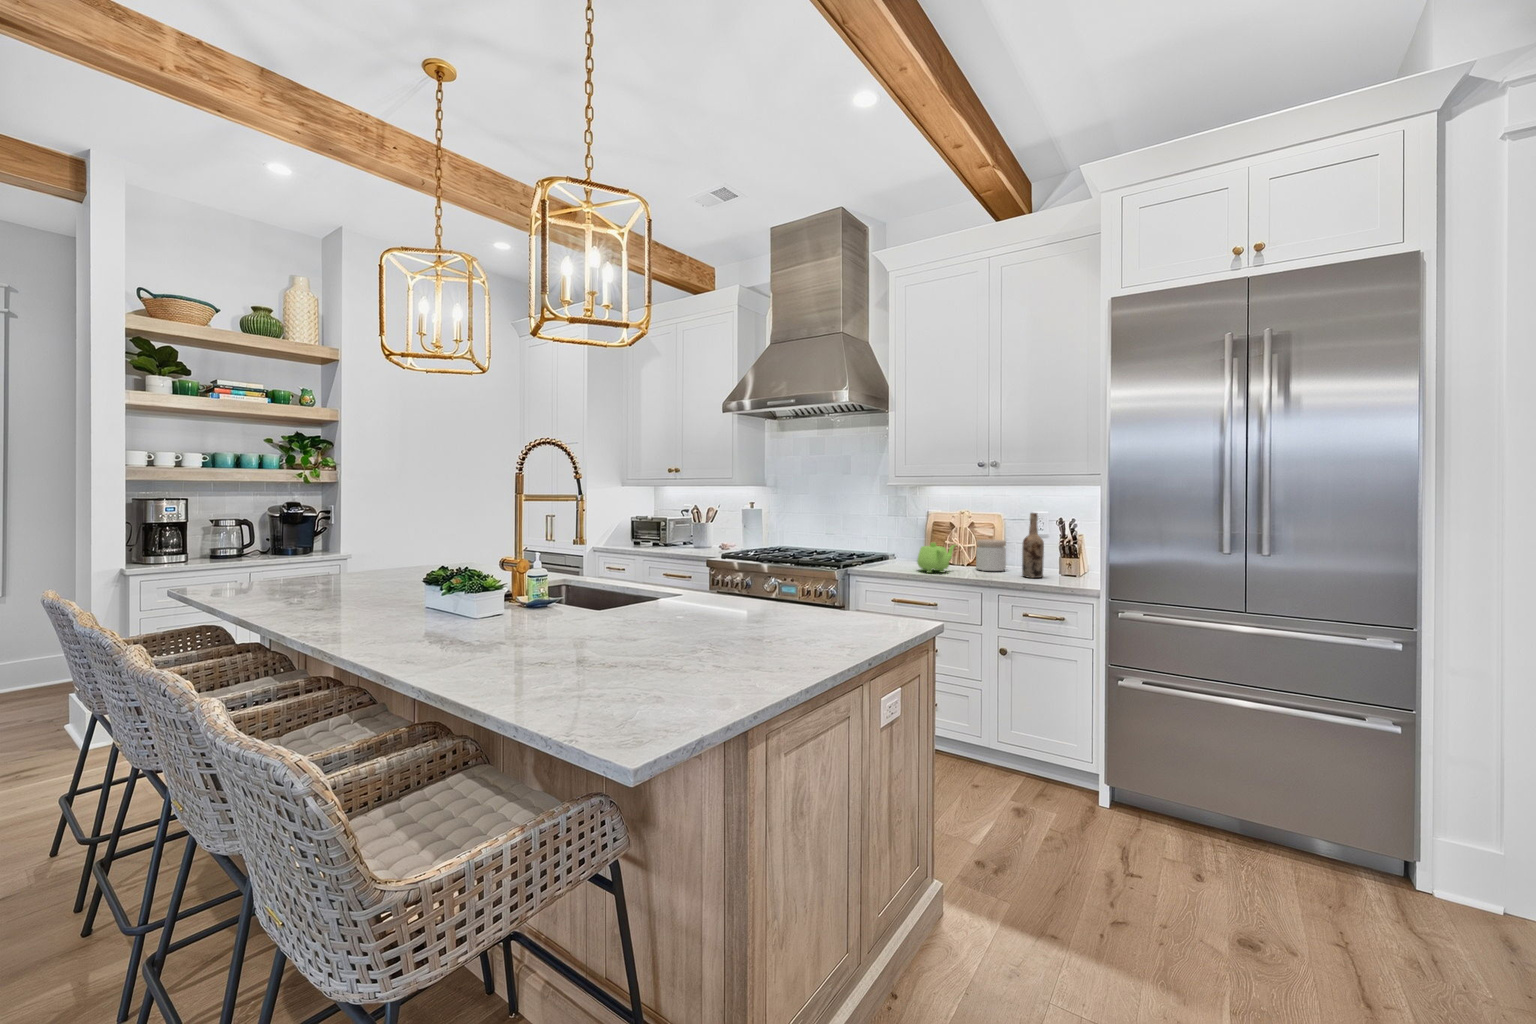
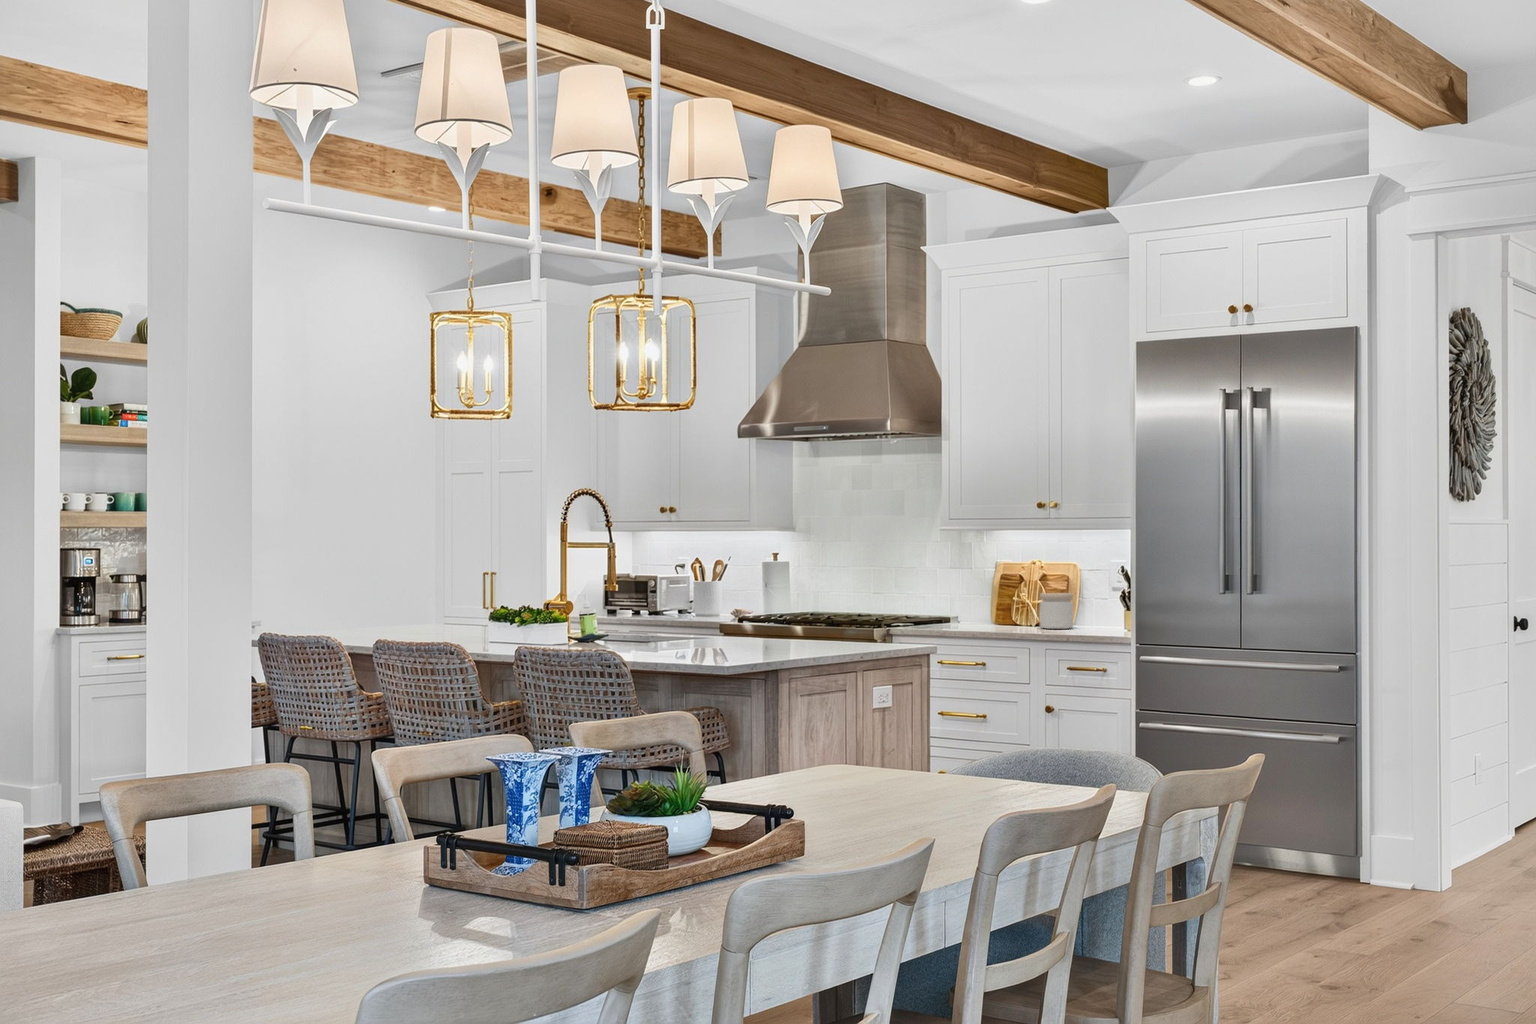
wine bottle: present [1022,513,1044,578] -> none [1081,560,1104,632]
teapot: present [917,543,955,573] -> none [969,596,1015,630]

